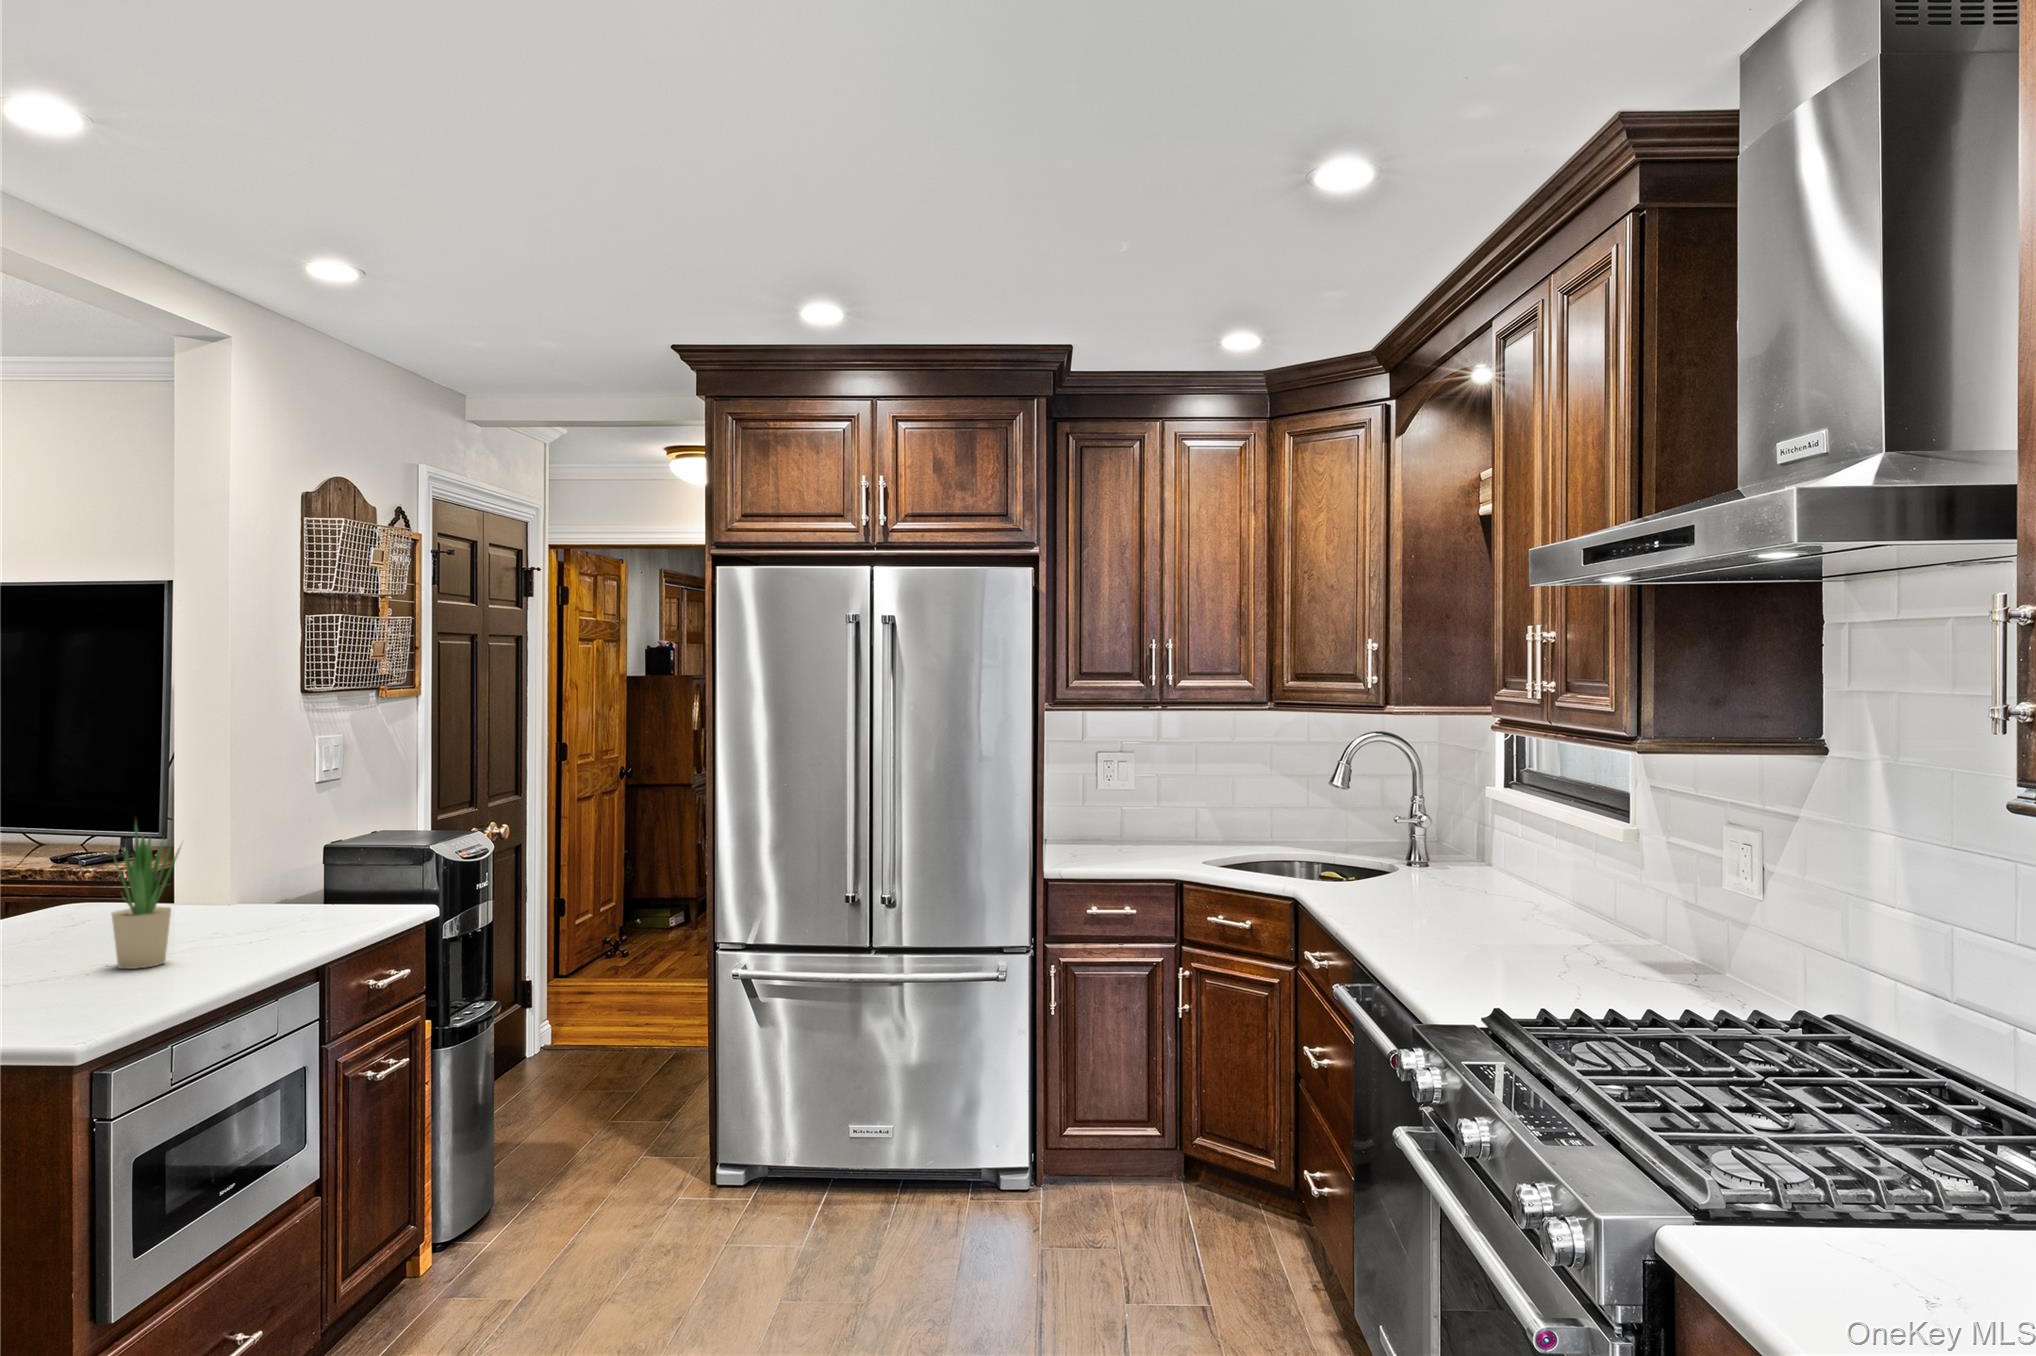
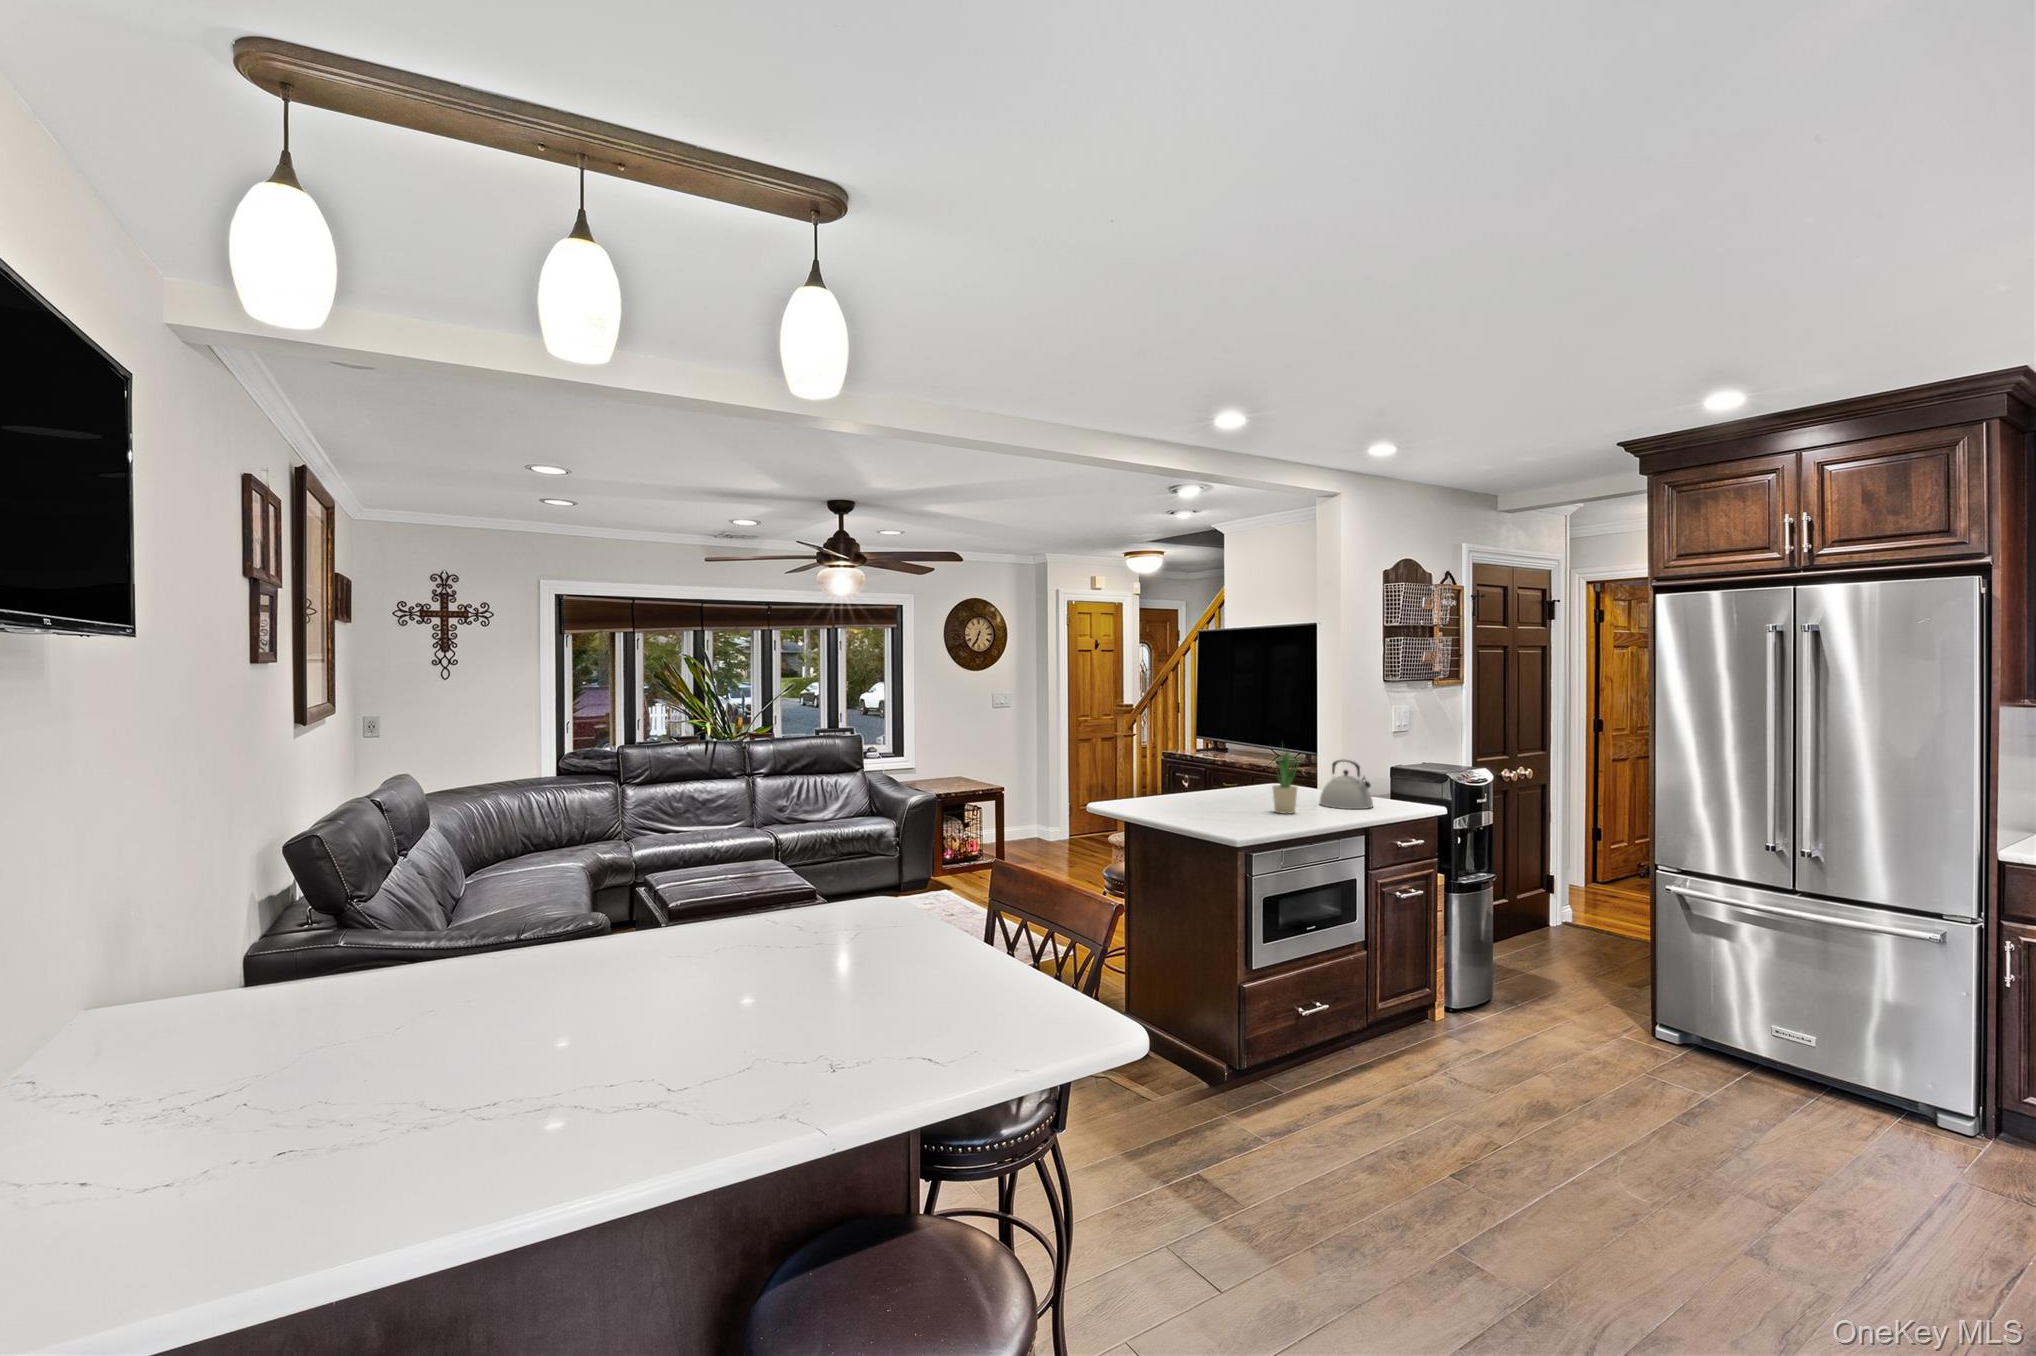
kettle: none [201,841,314,937] -> present [1320,760,1373,809]

